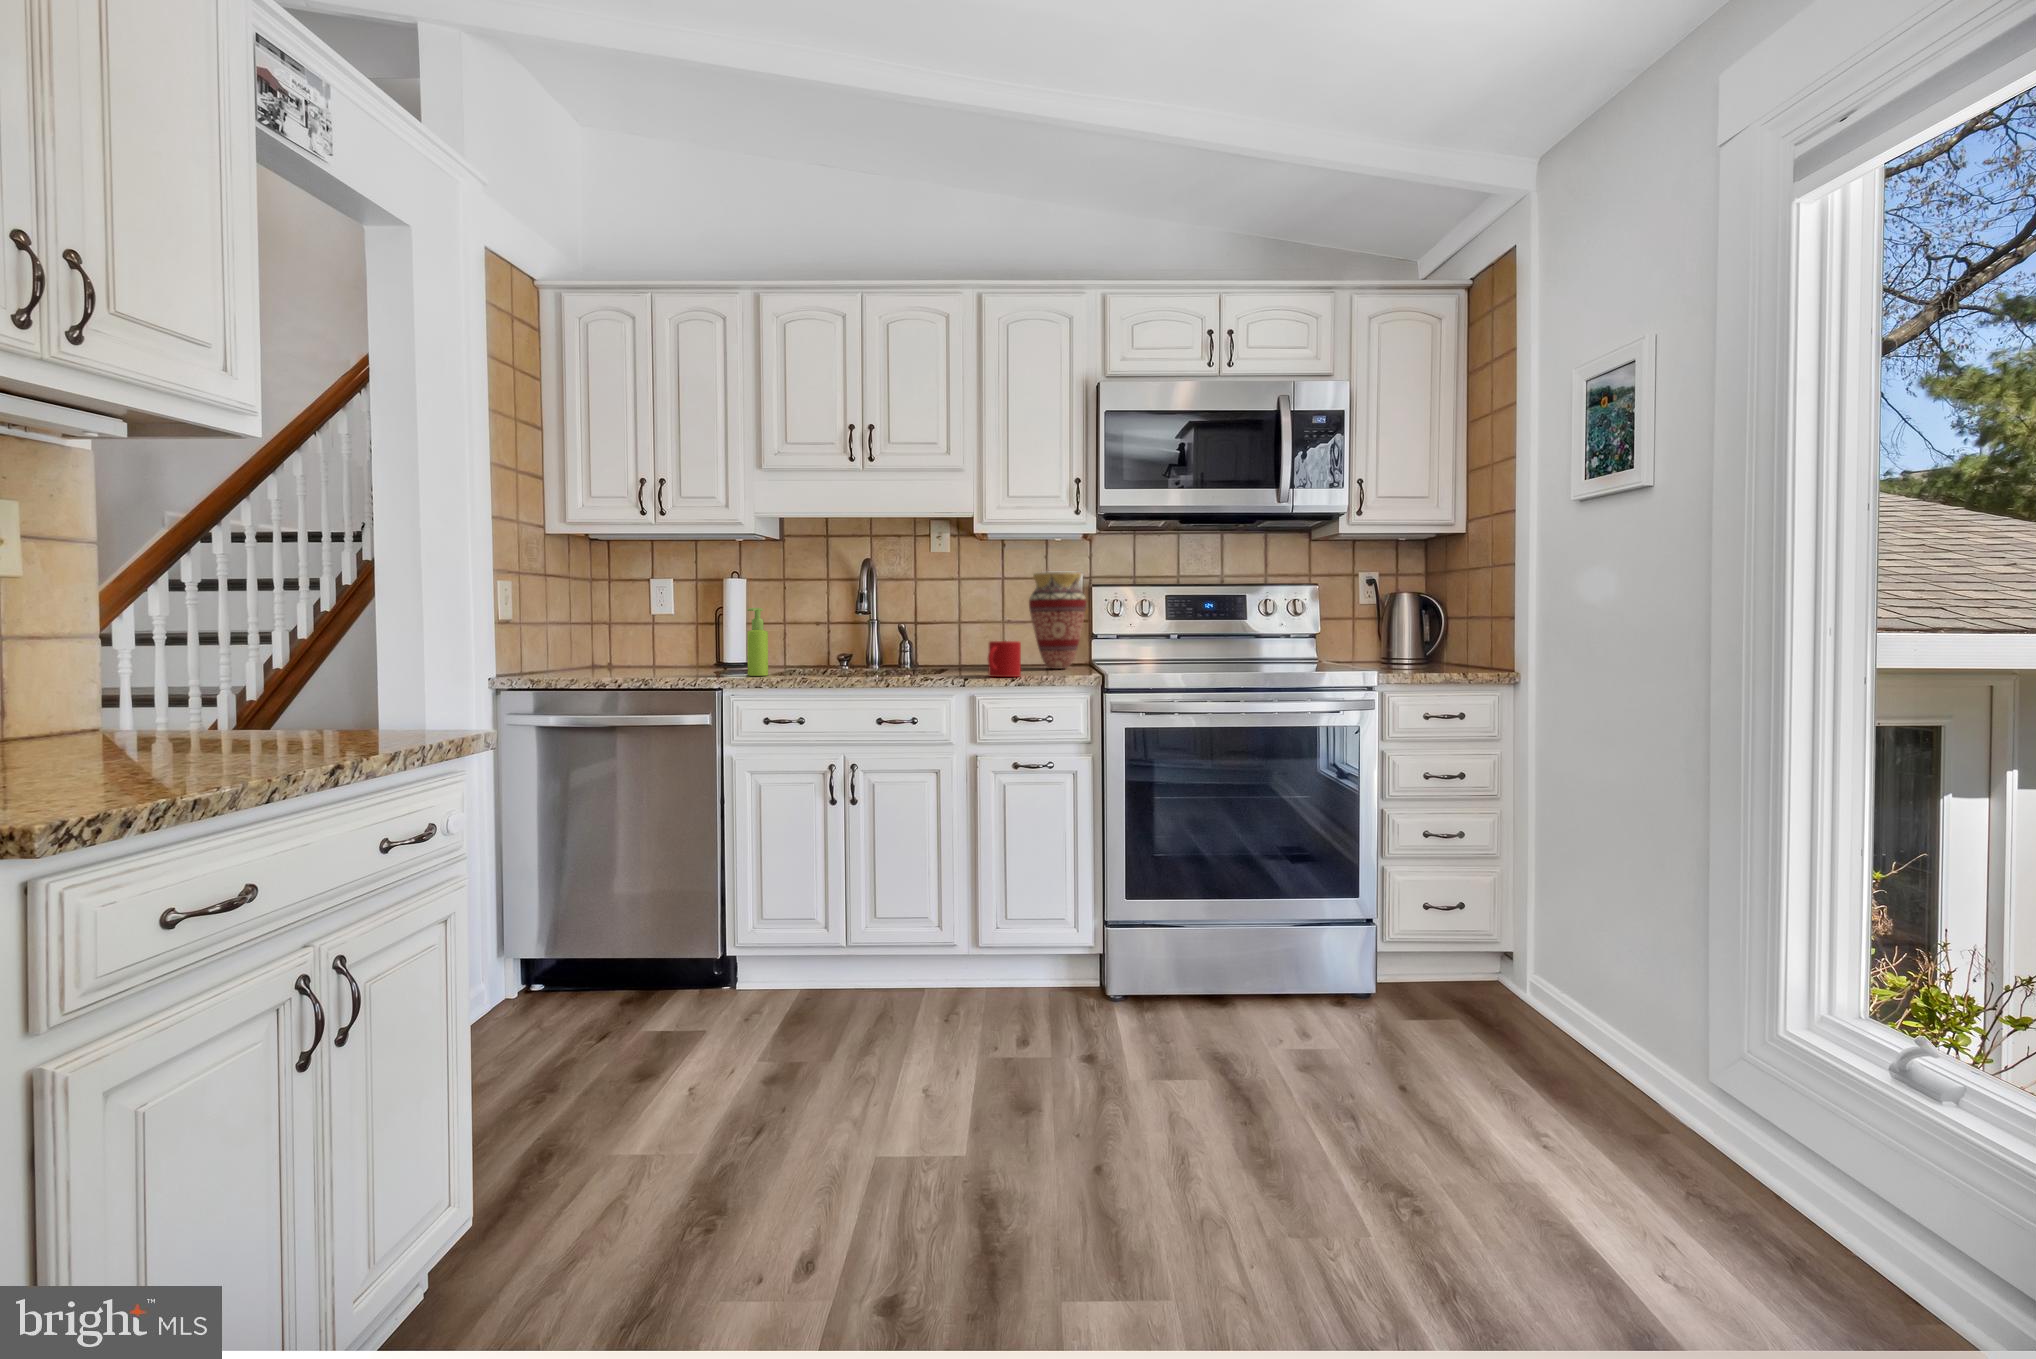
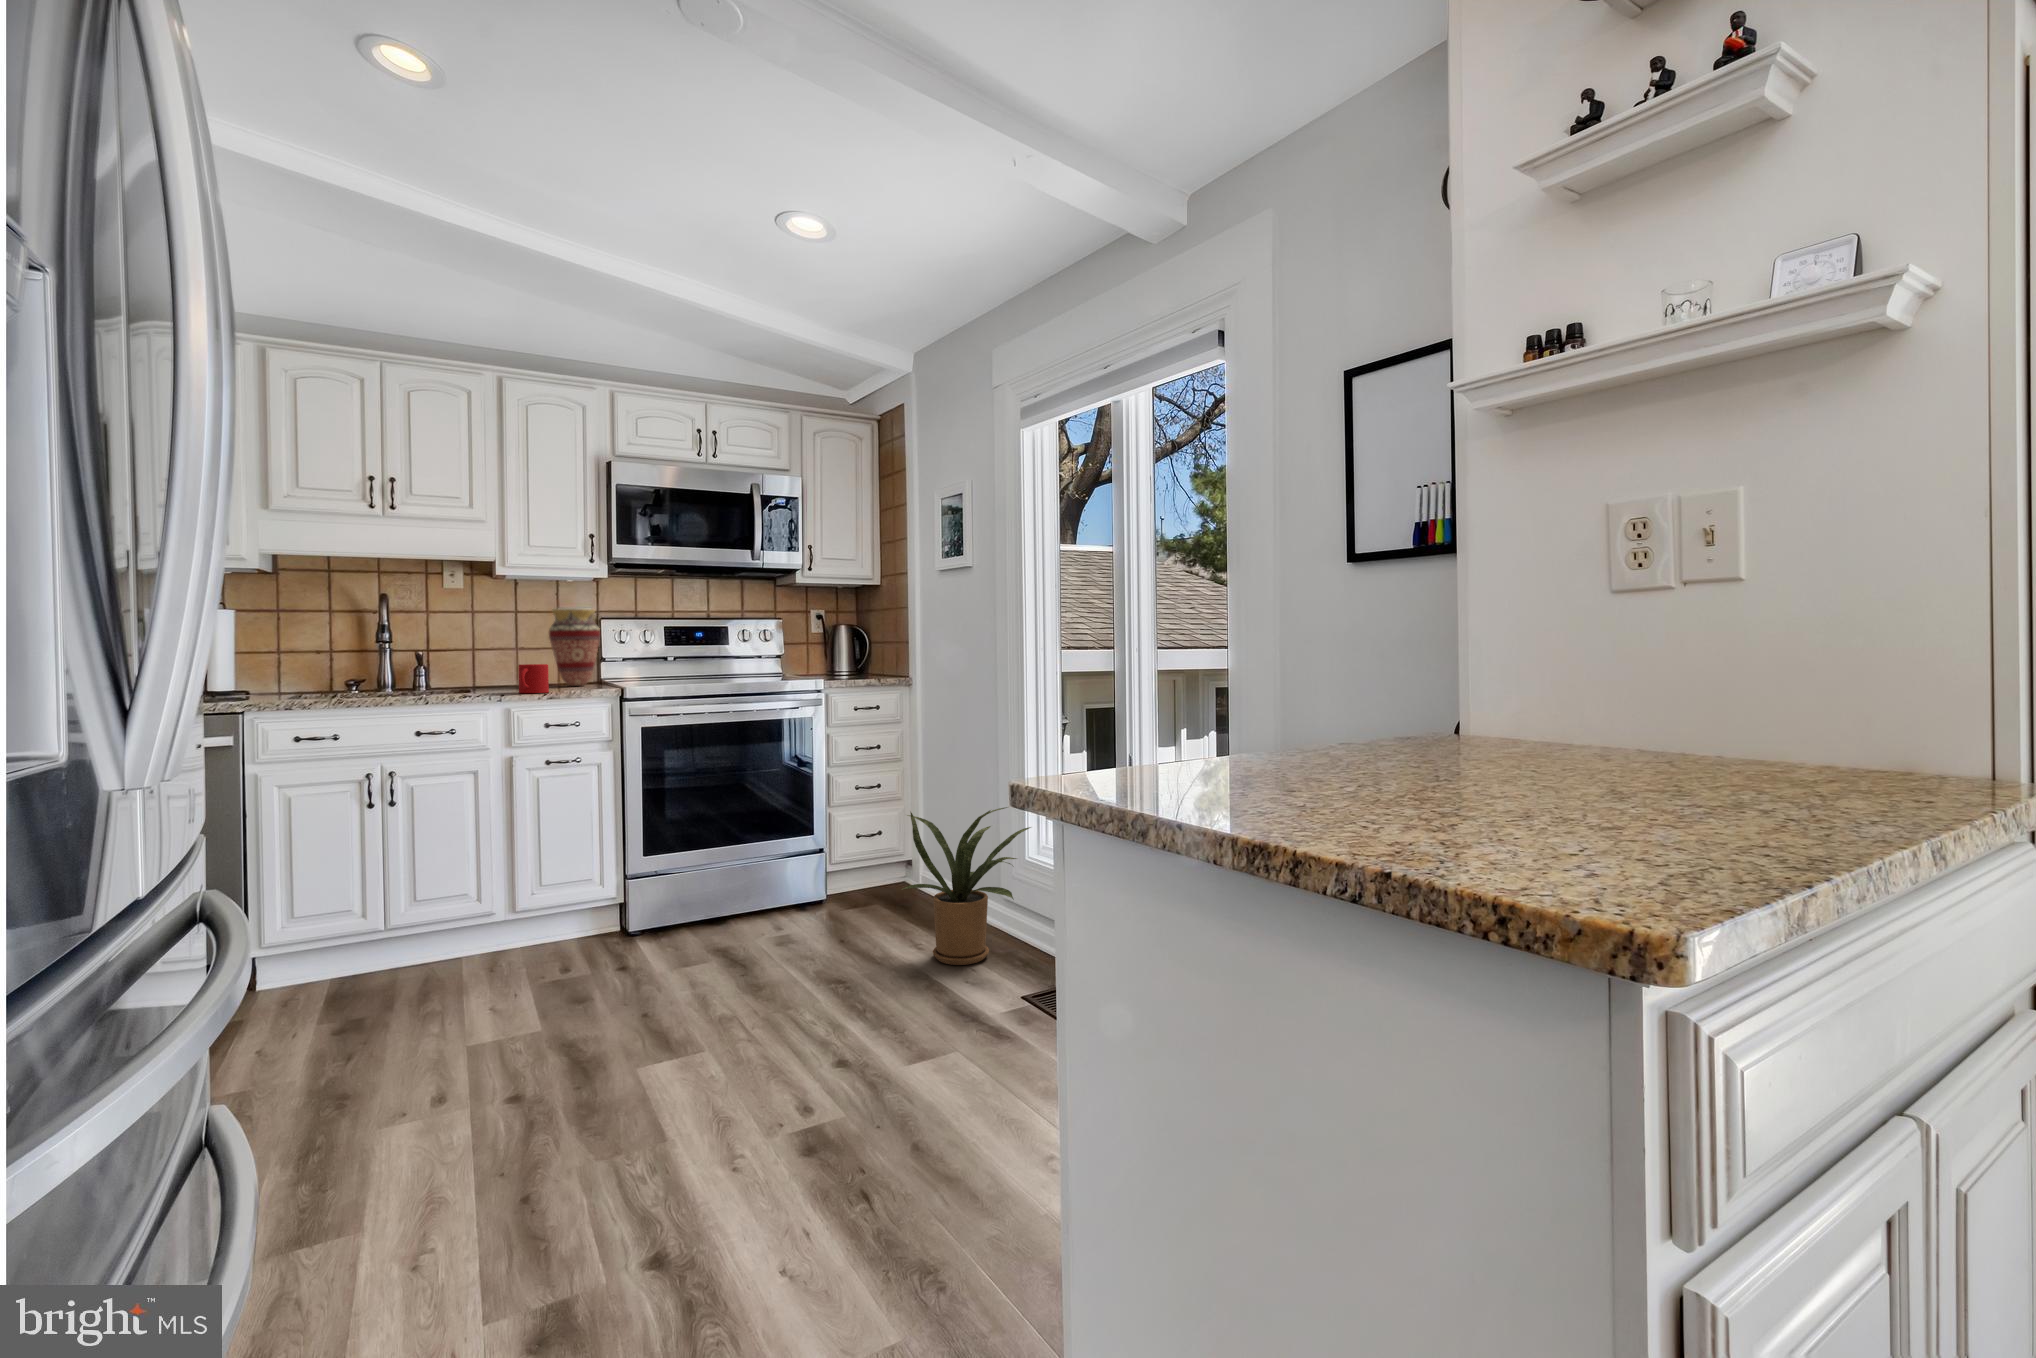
soap dispenser: present [747,608,768,676] -> none [259,637,284,700]
house plant: none [1494,898,1780,1191] -> present [903,807,1031,965]

